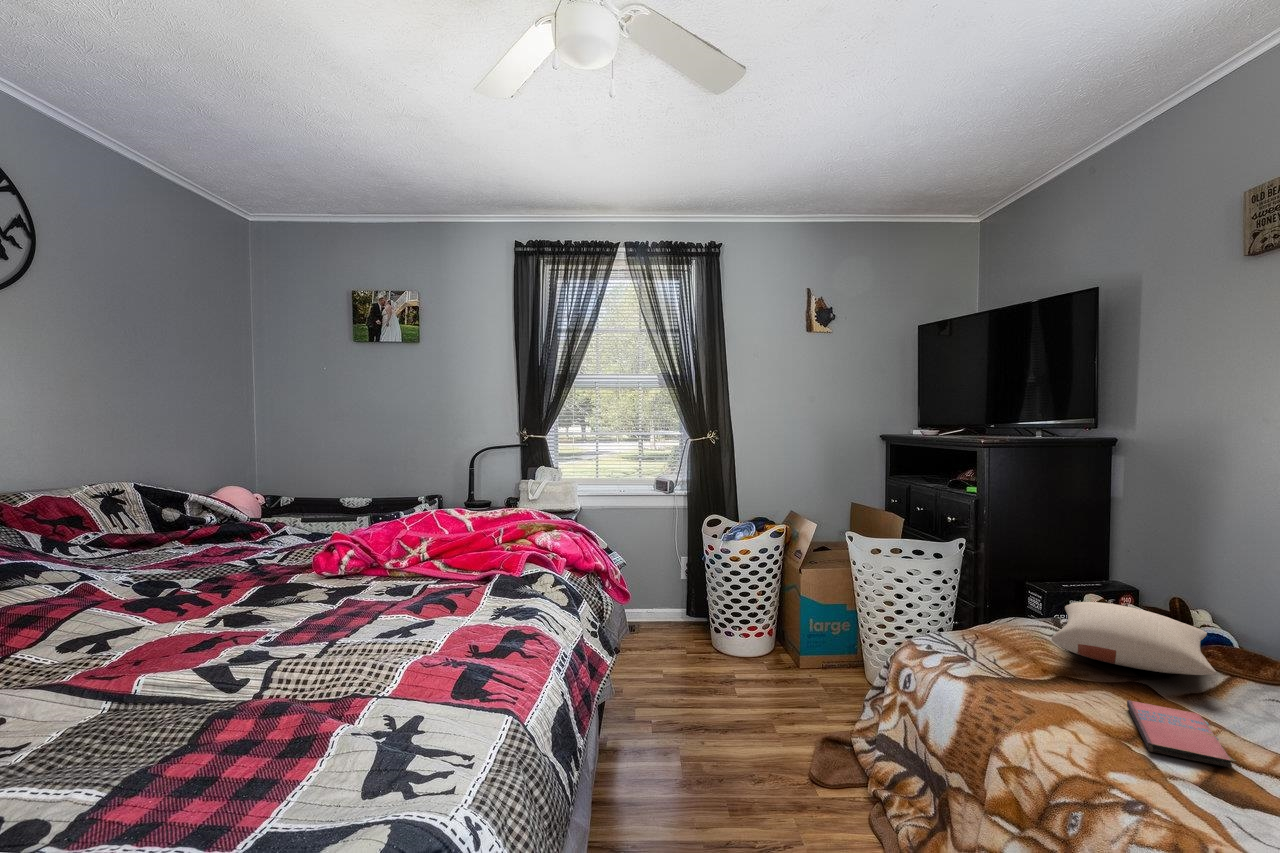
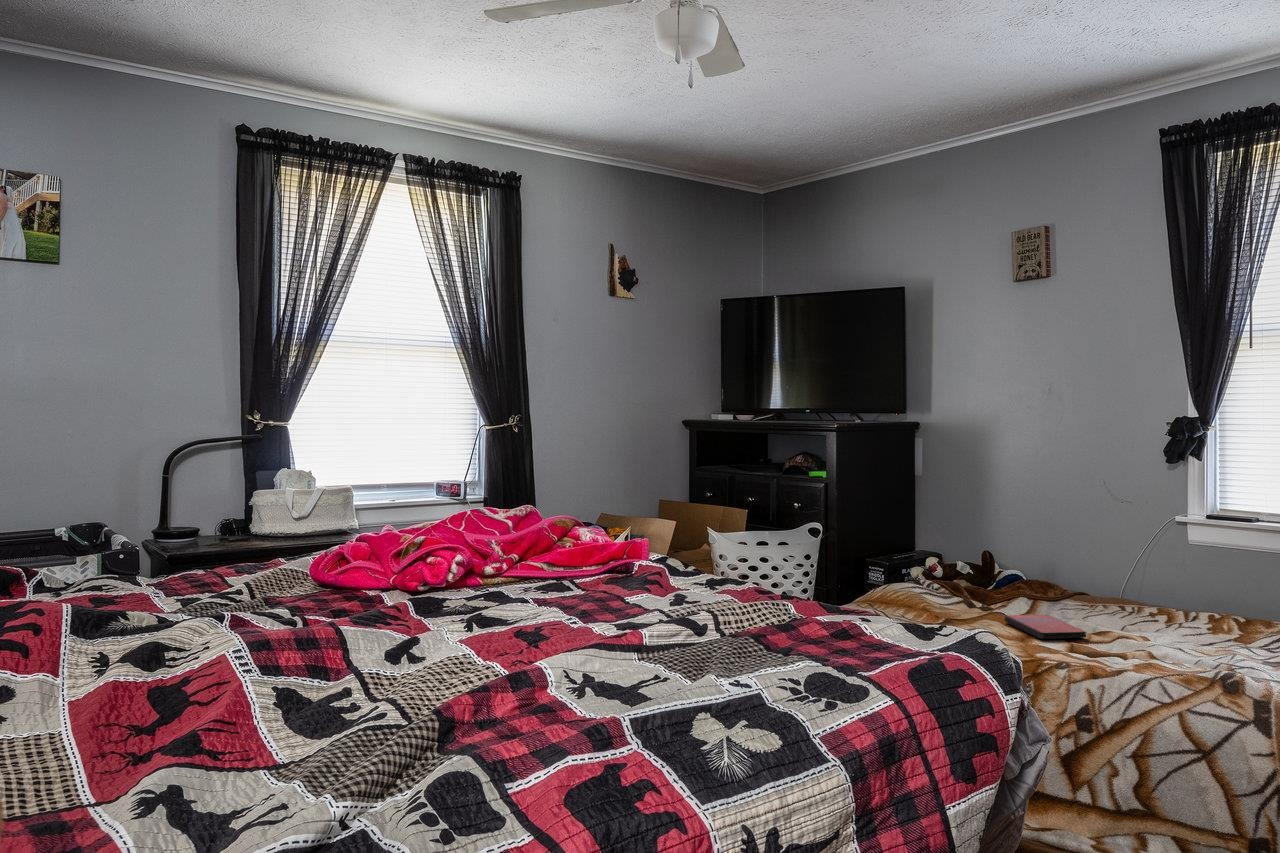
pillow: present [1052,602,1216,675] -> none [915,554,1044,601]

